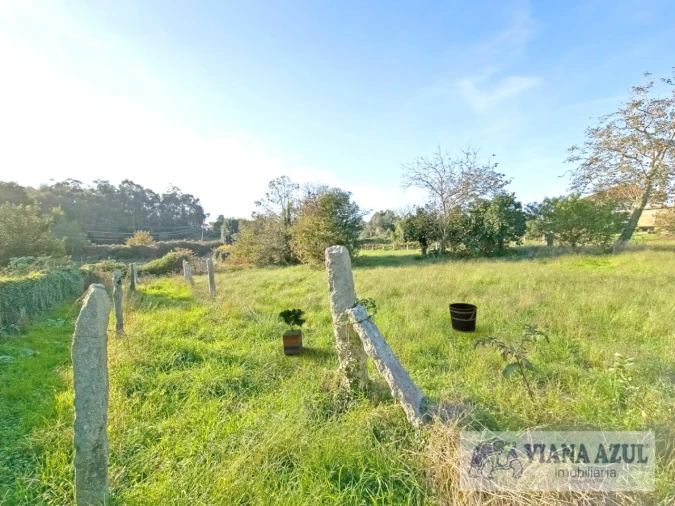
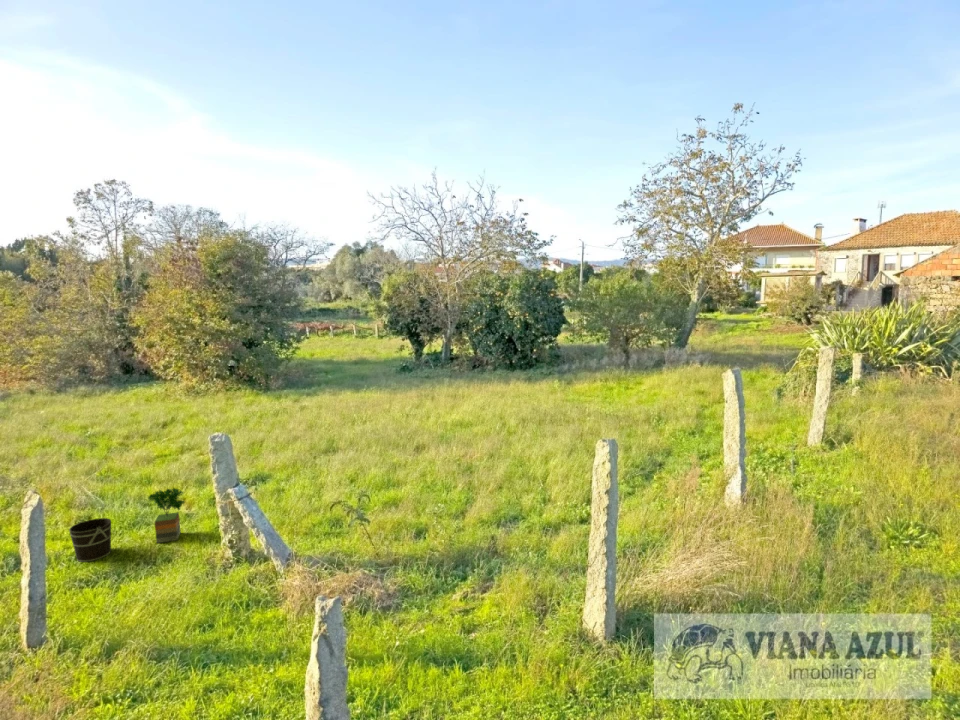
bucket: present [449,303,477,332] -> present [69,518,111,562]

